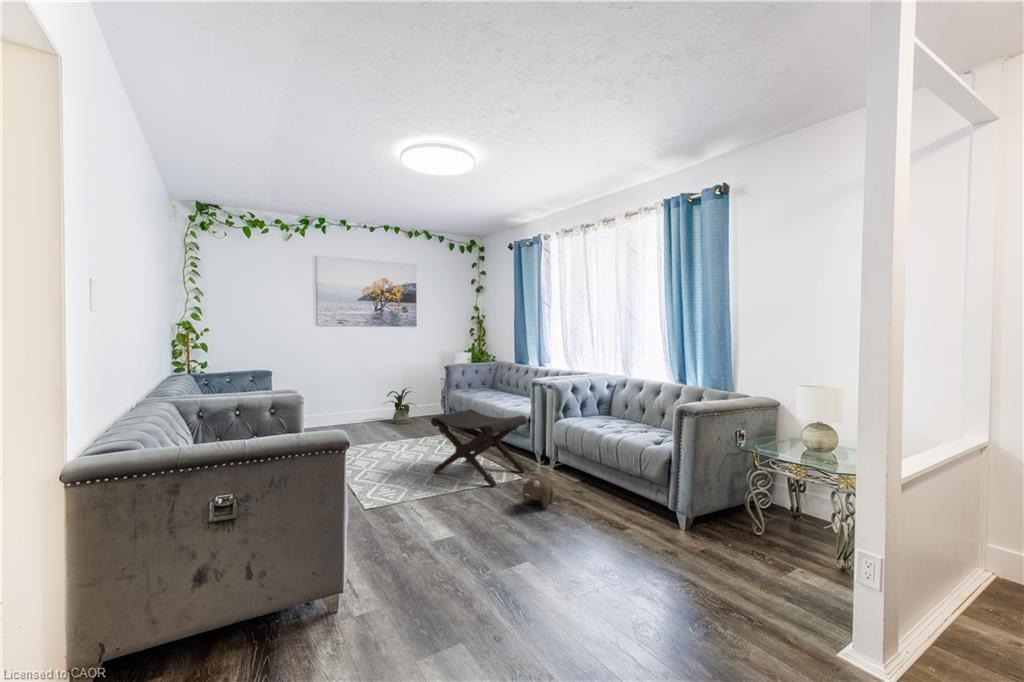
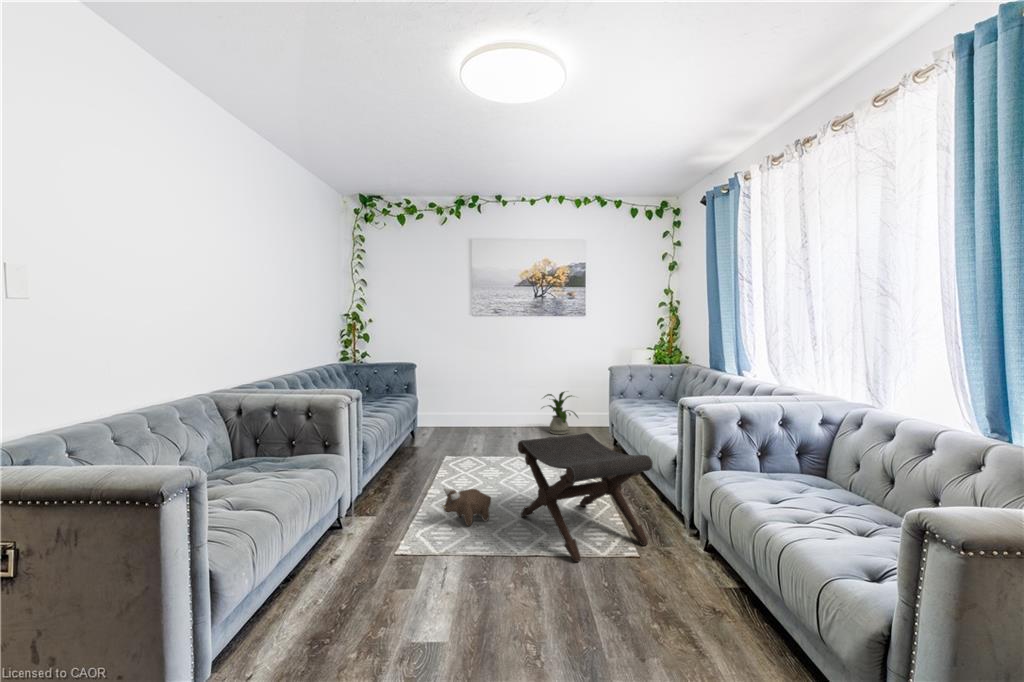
plush toy: present [521,476,554,507] -> present [442,488,491,526]

